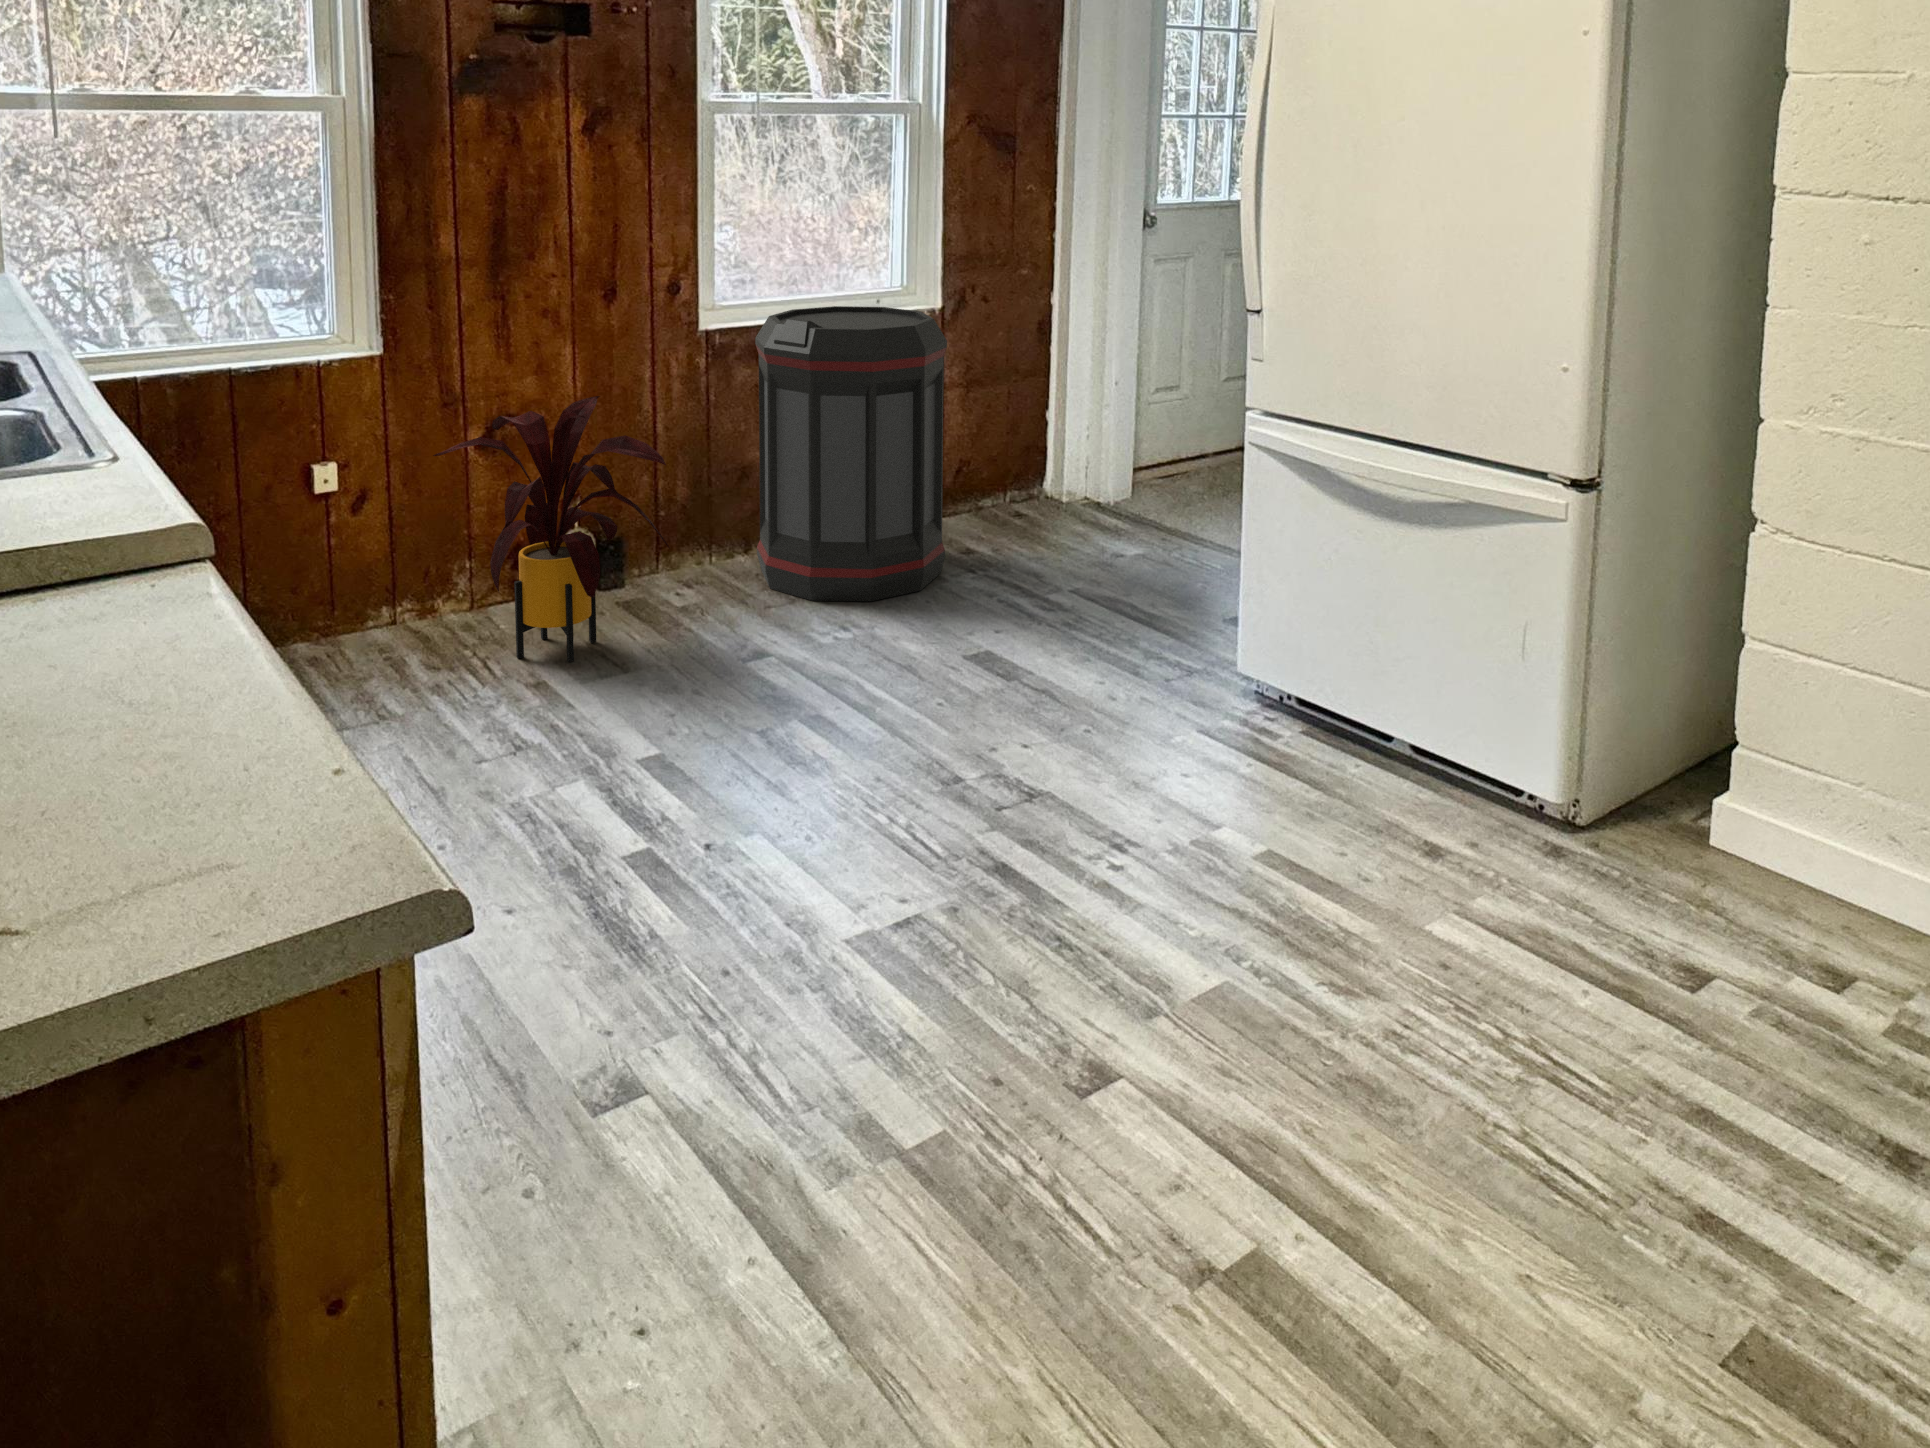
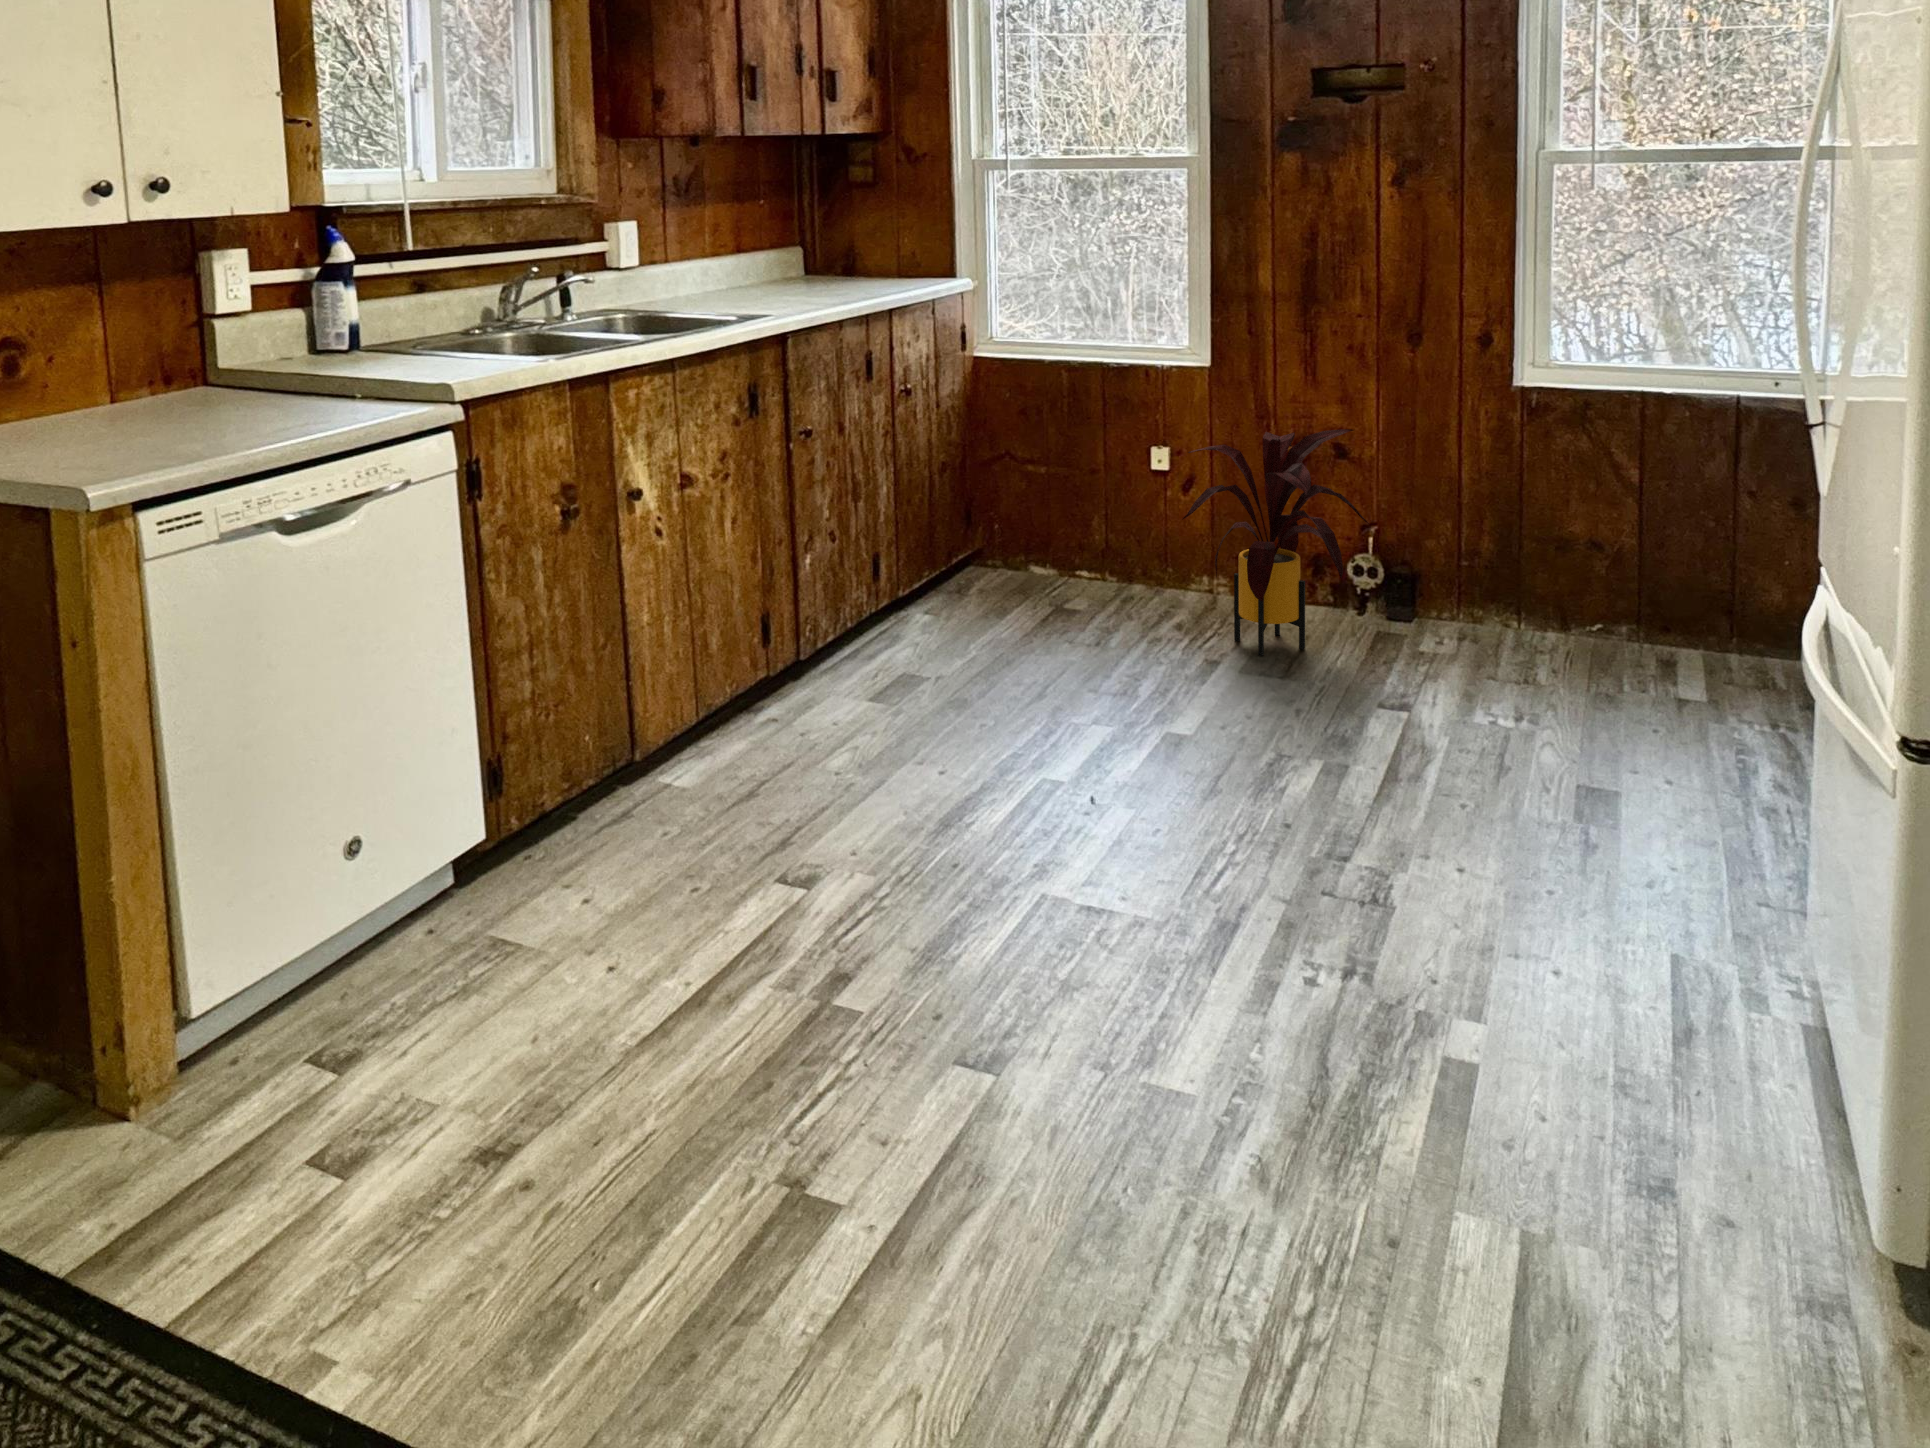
trash can: present [755,306,947,601] -> none [1517,376,1758,716]

